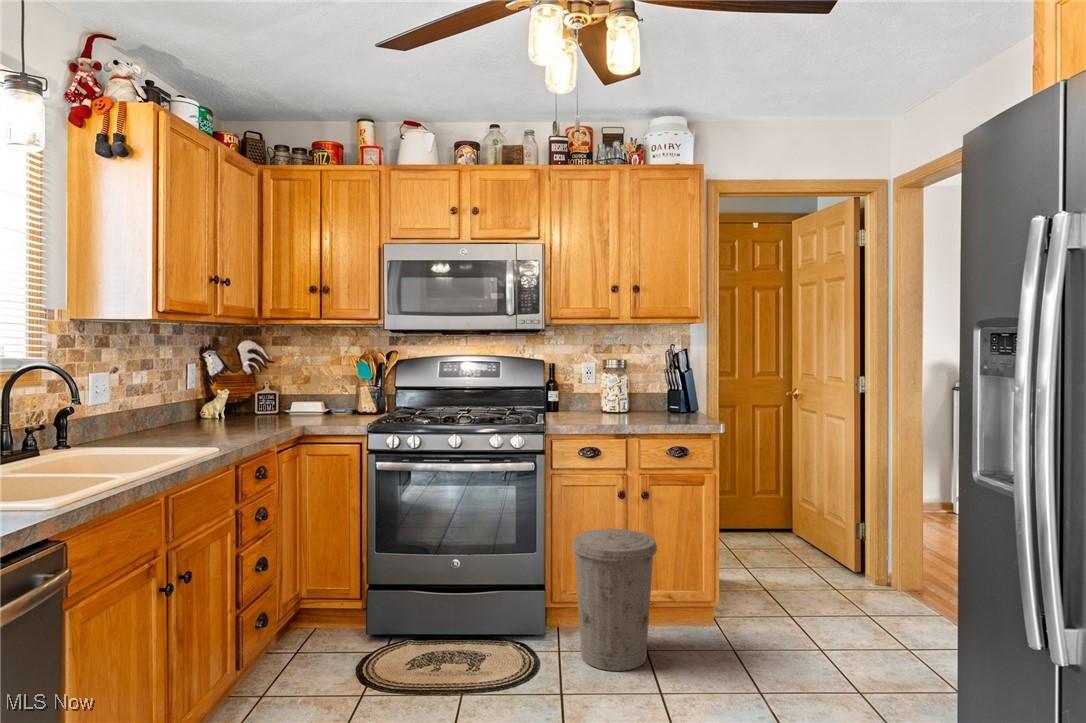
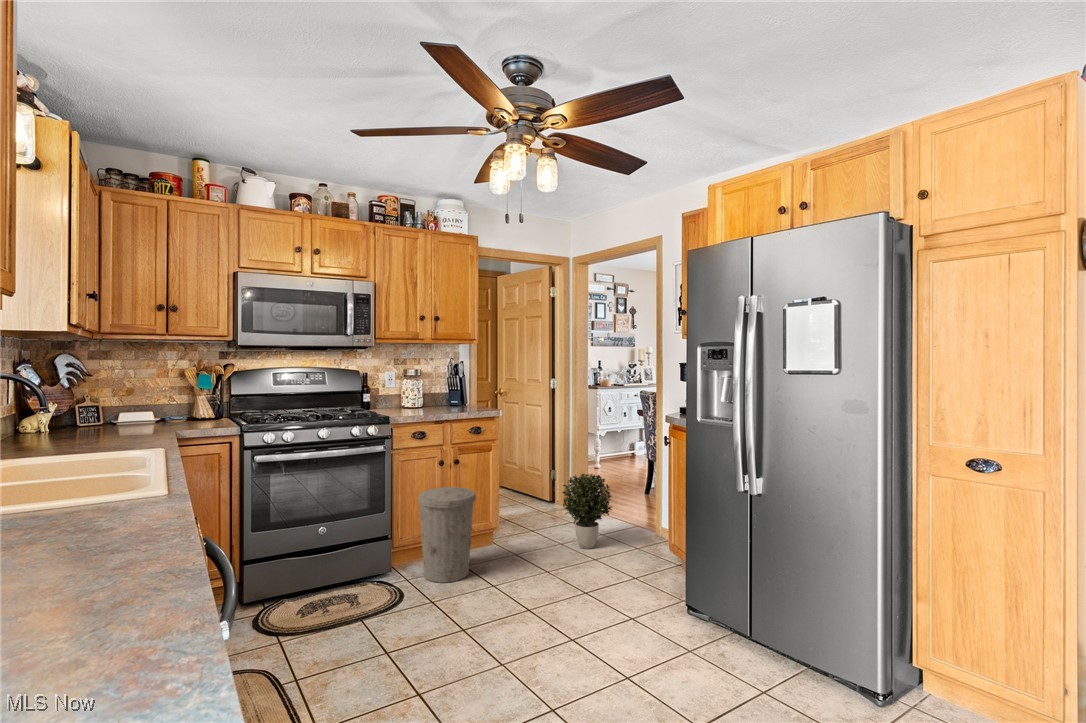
potted plant: none [824,538,921,673] -> present [563,474,612,549]

